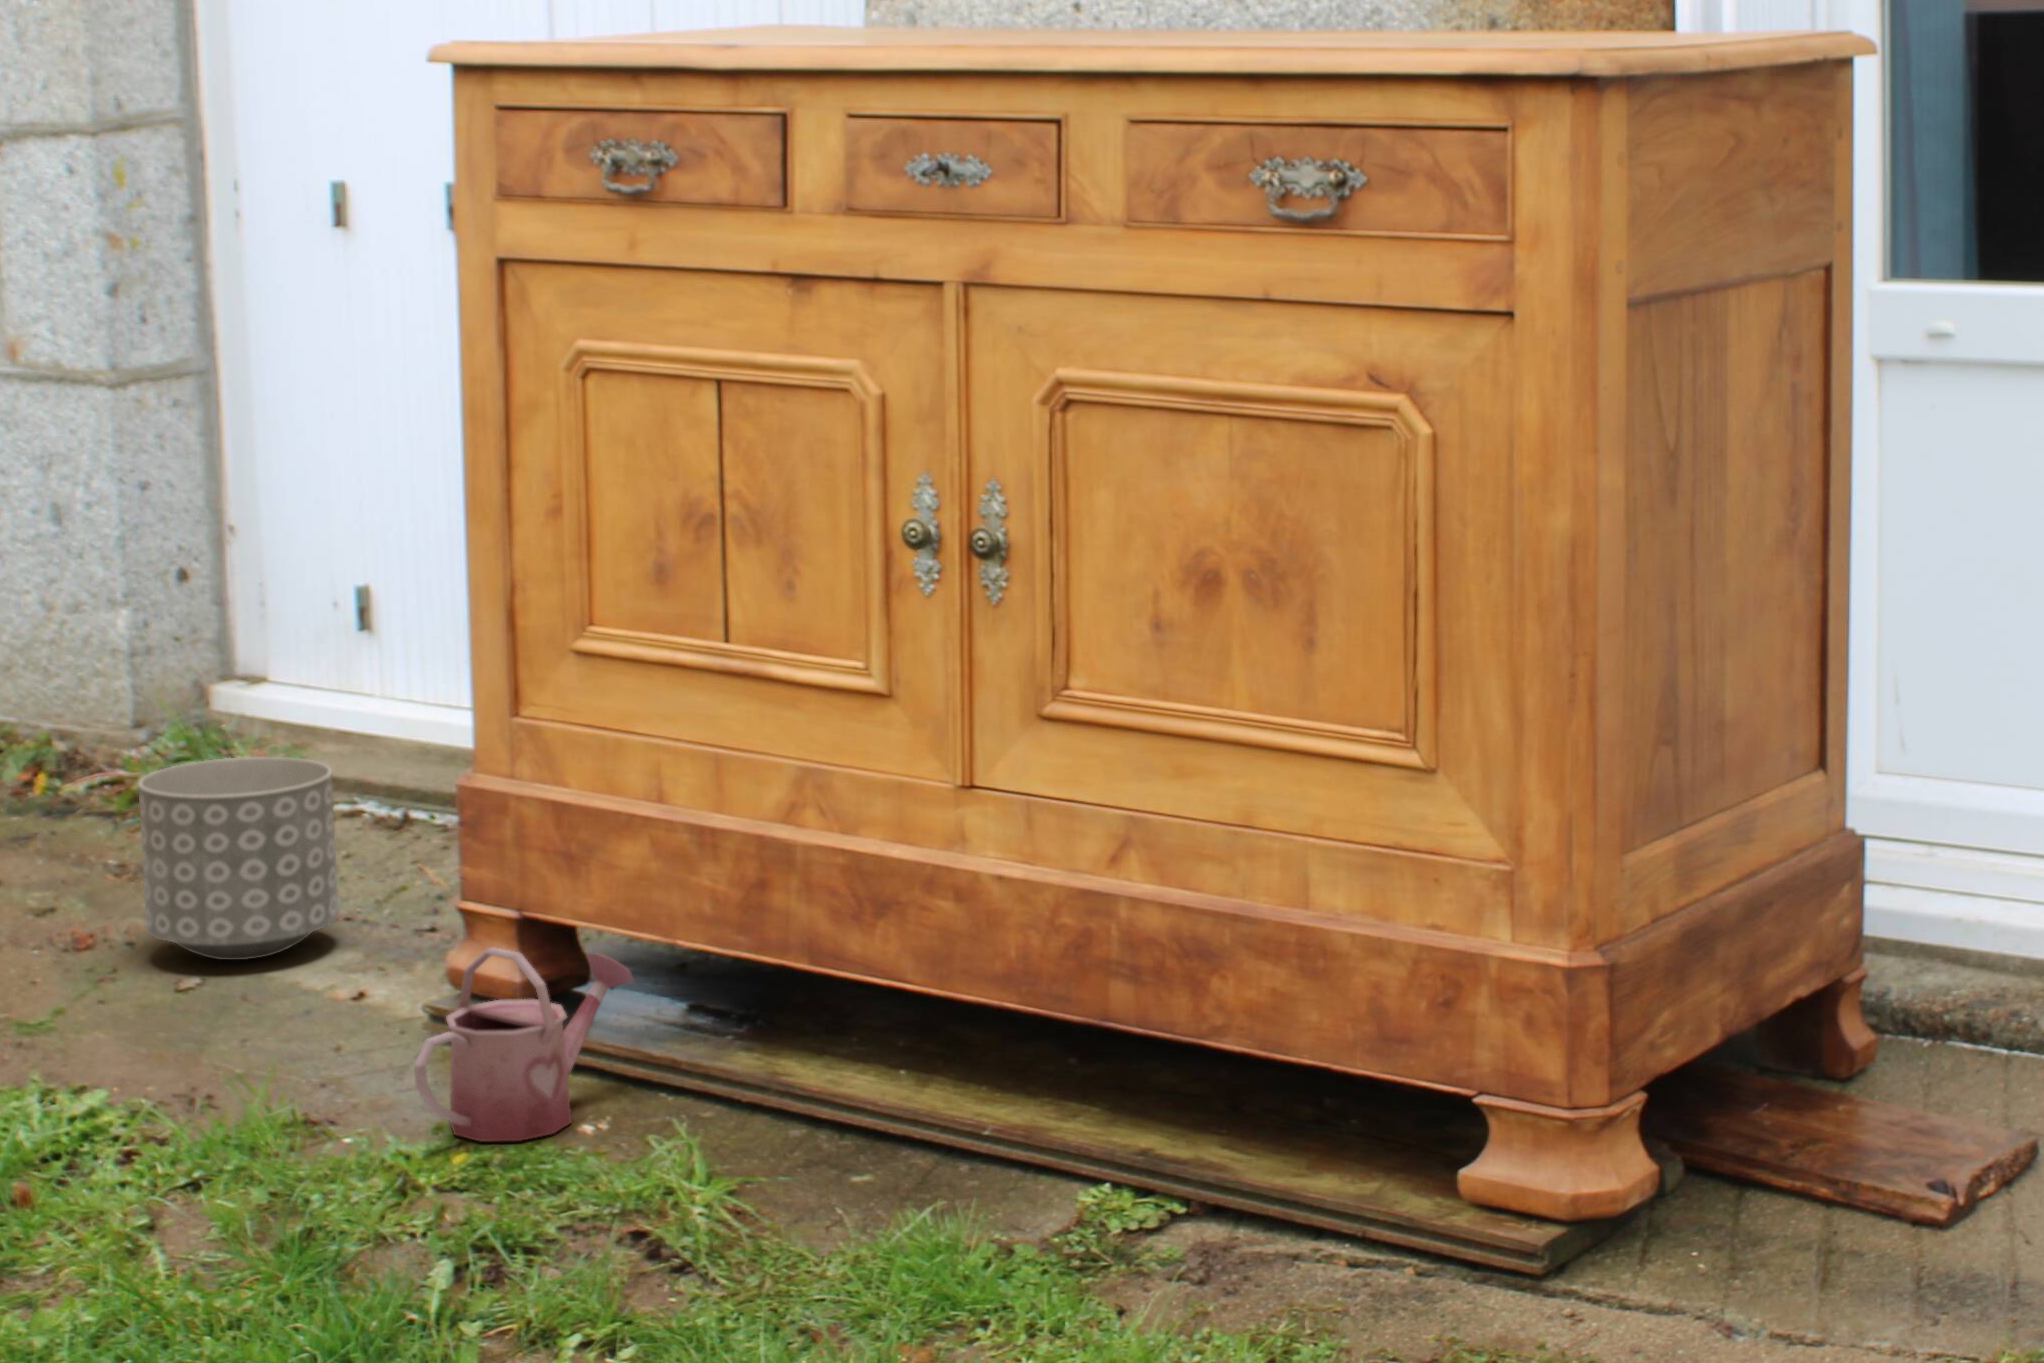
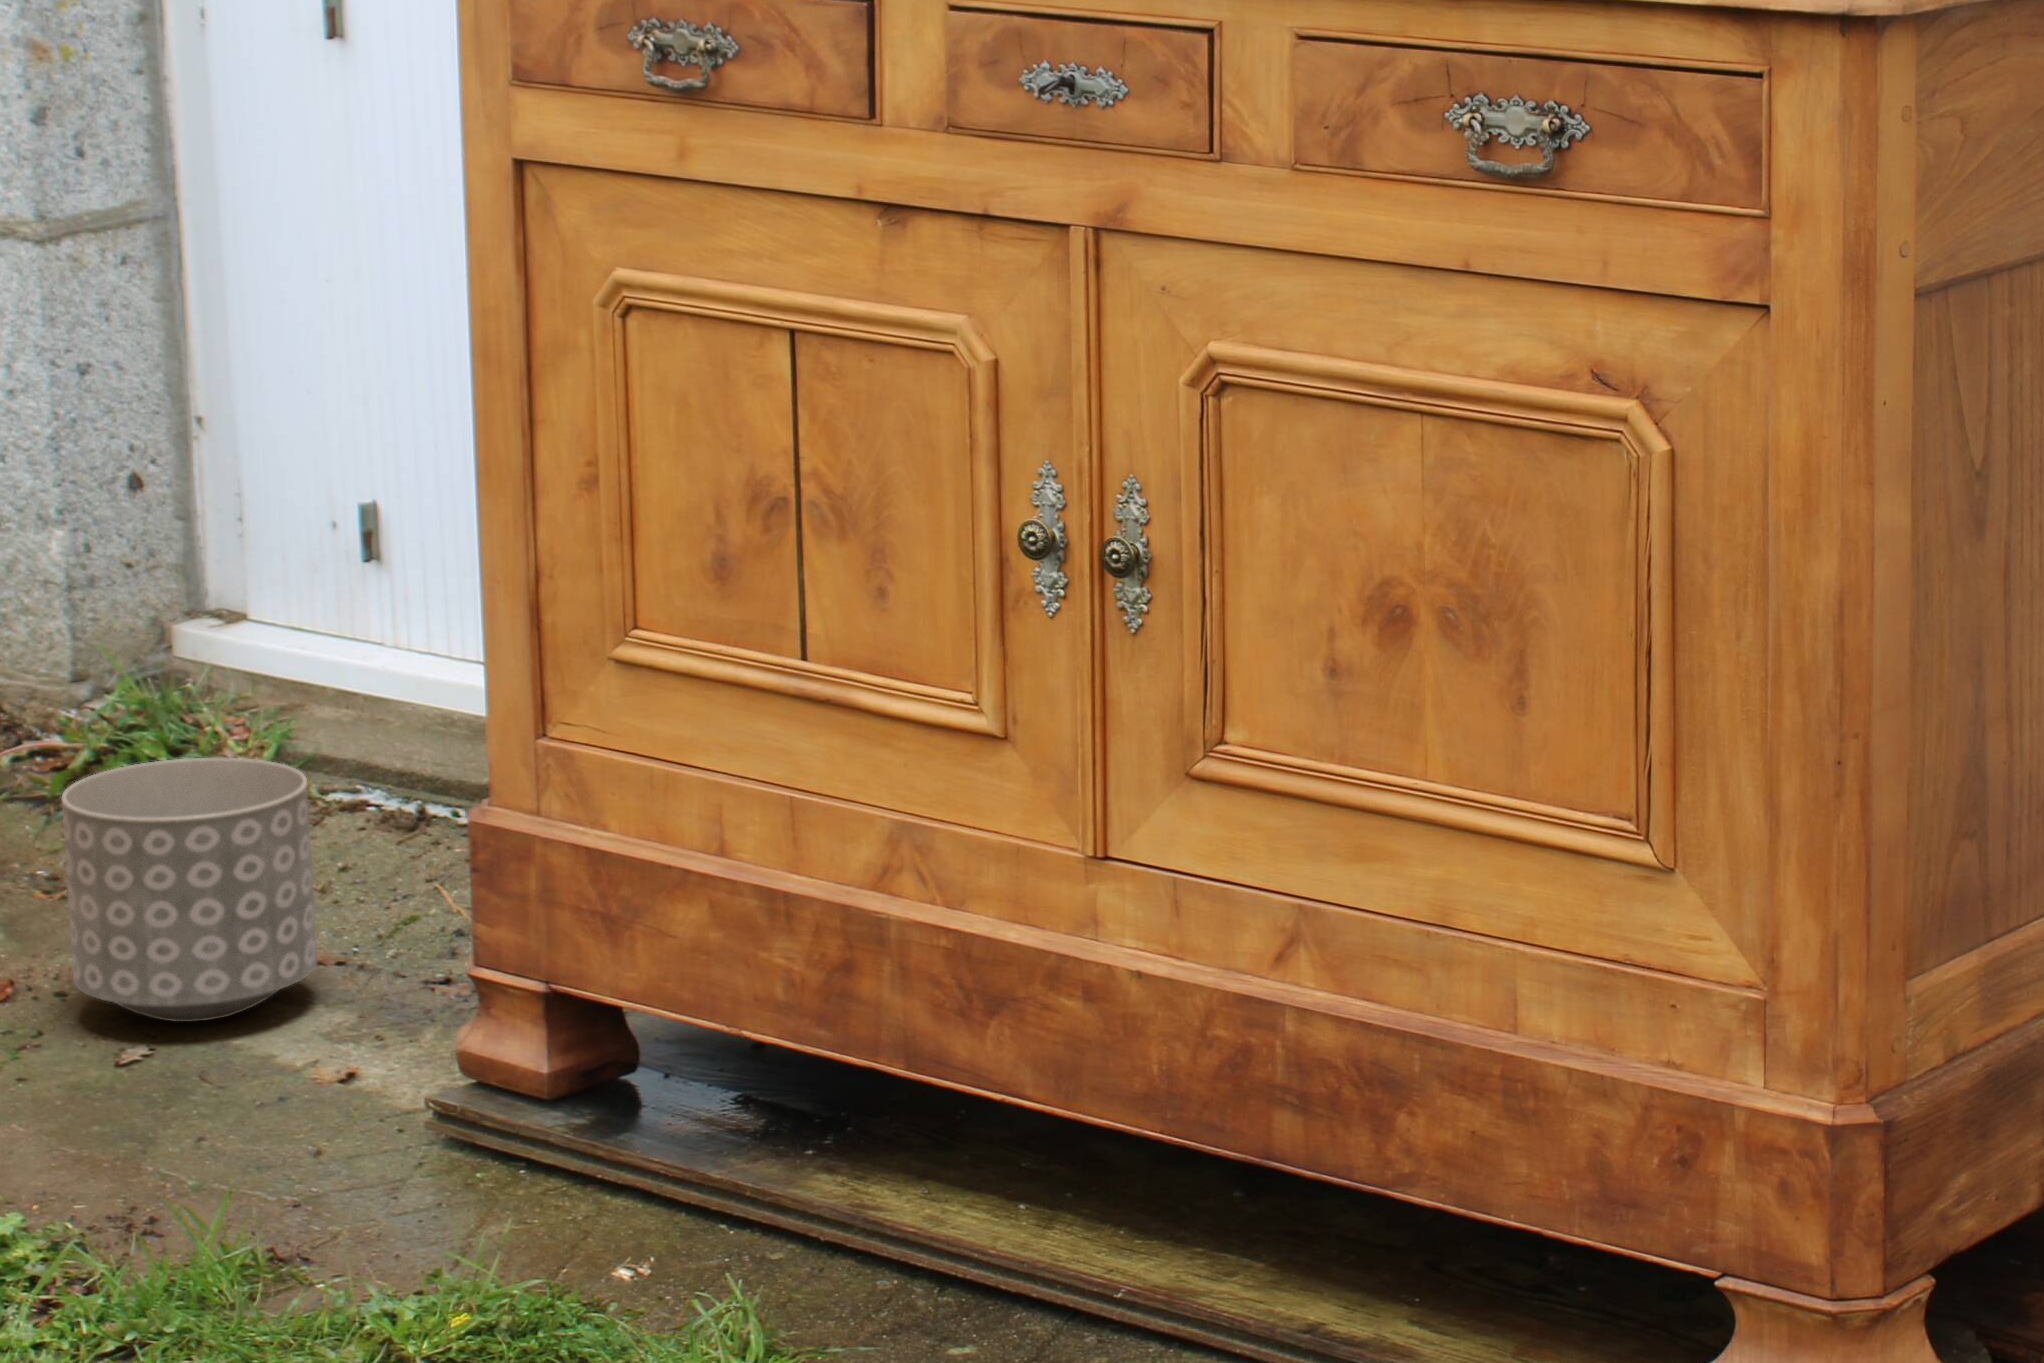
watering can: present [414,947,634,1141] -> none [396,1049,679,1295]

